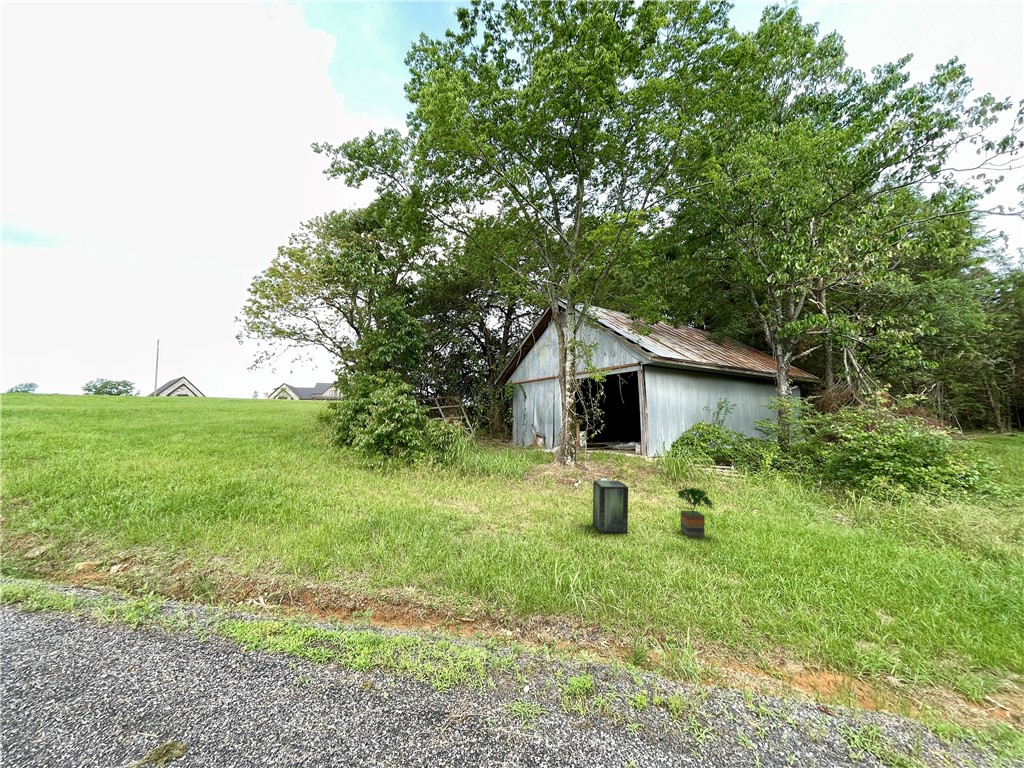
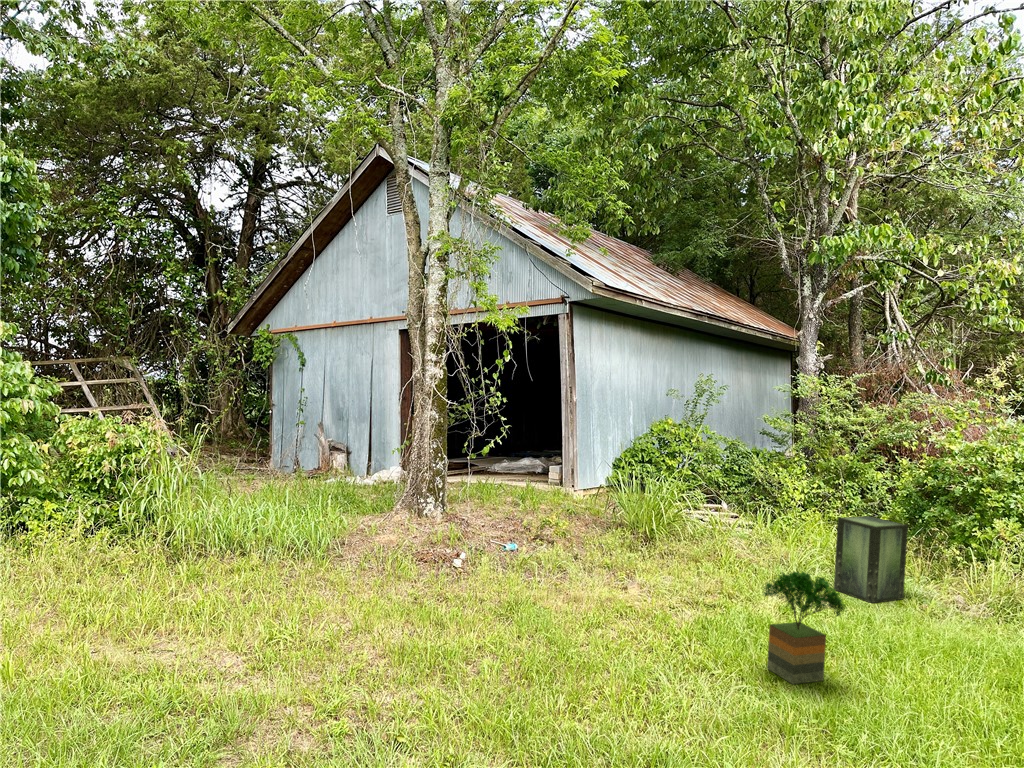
storage box: present [593,481,628,533] -> present [834,516,908,603]

